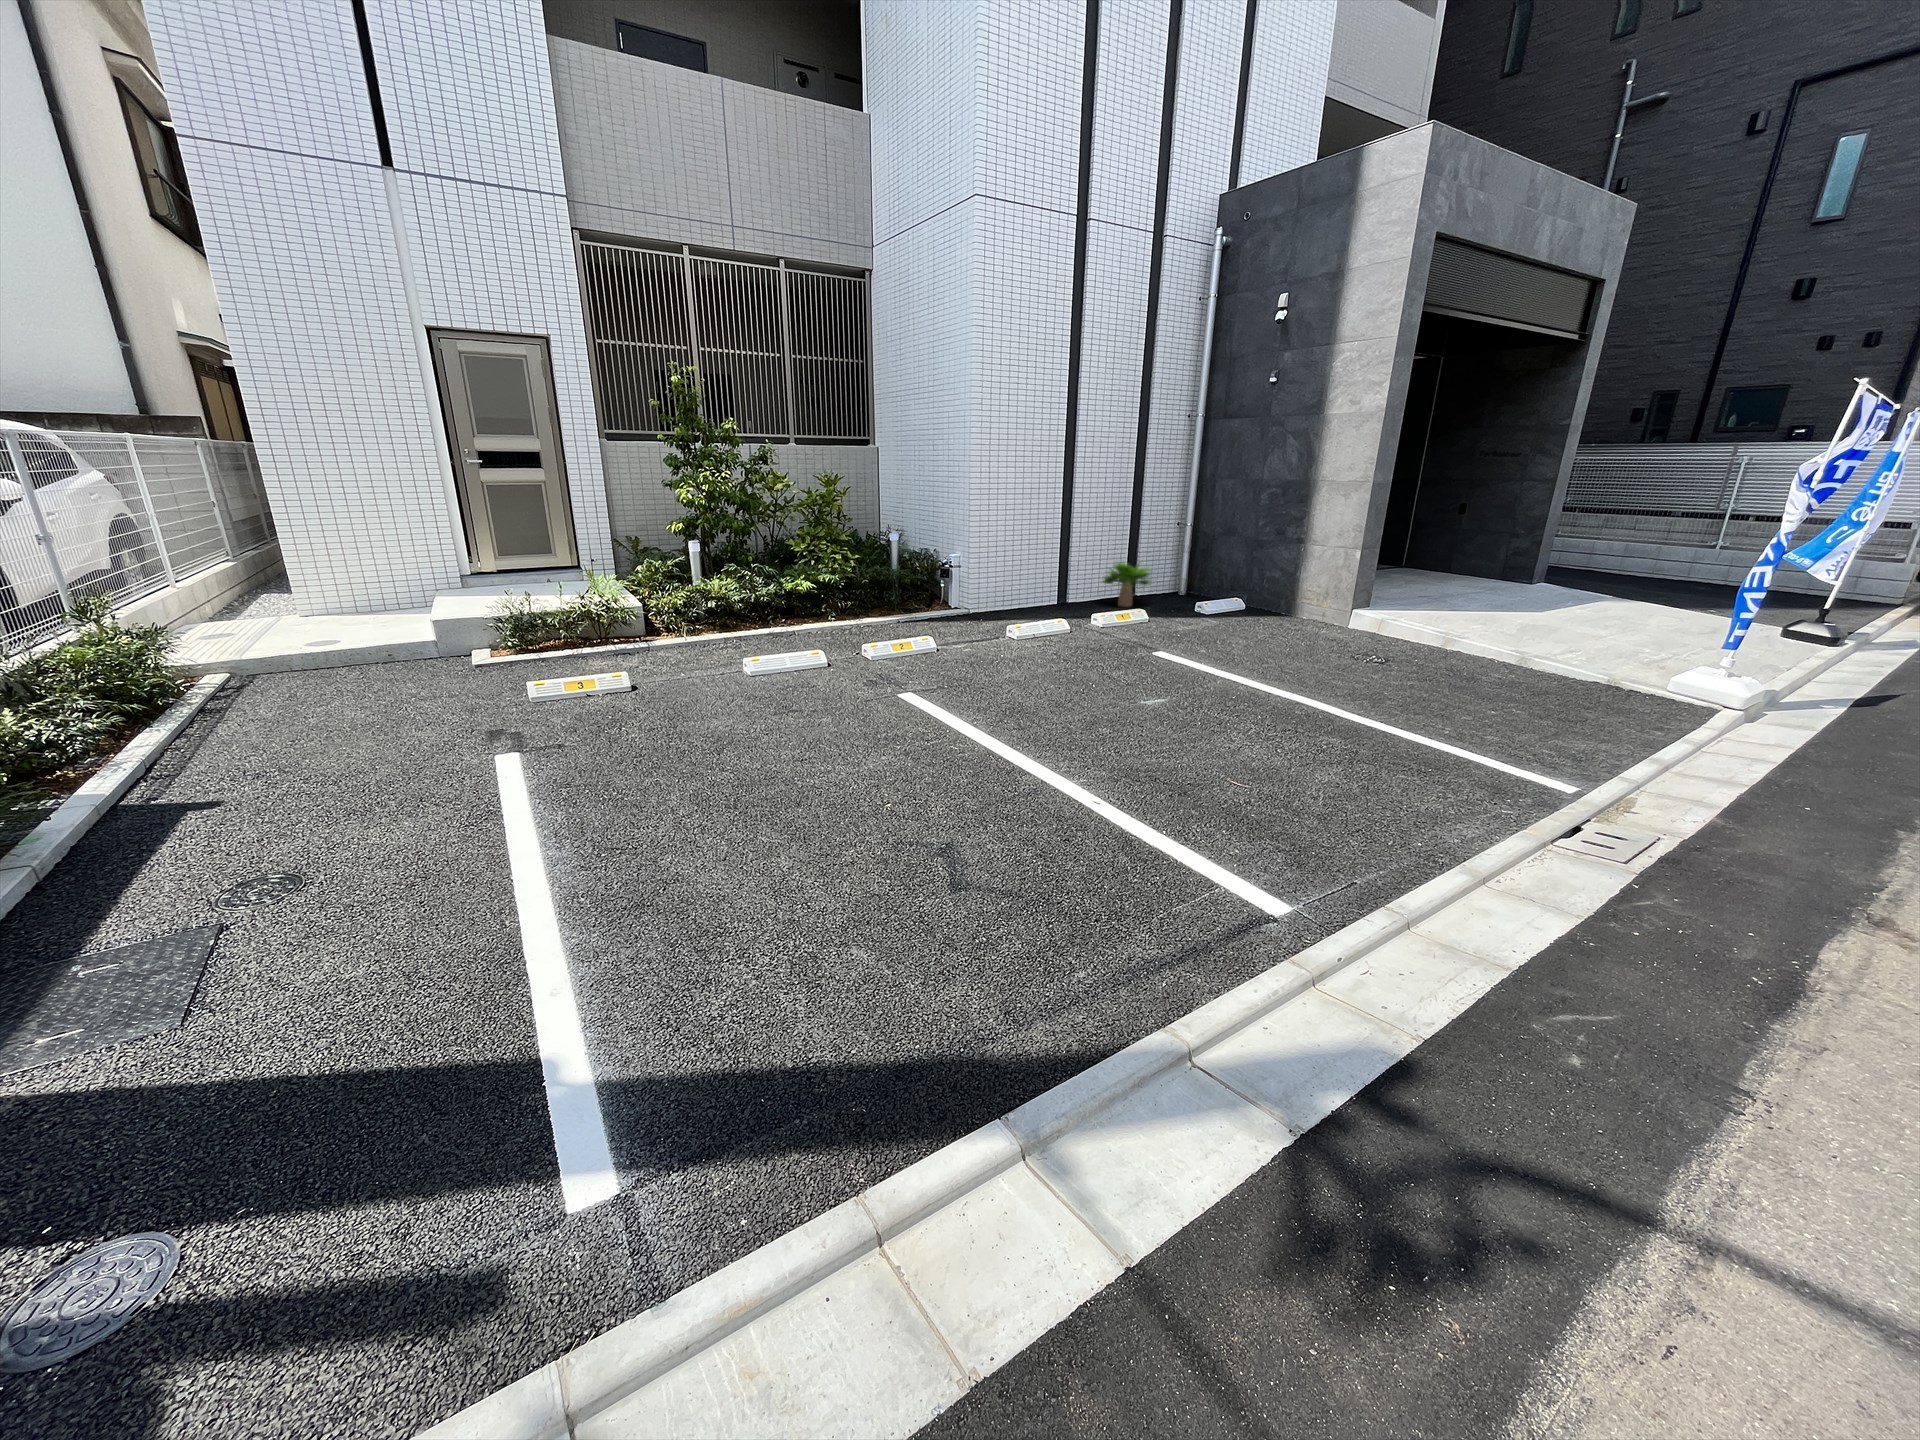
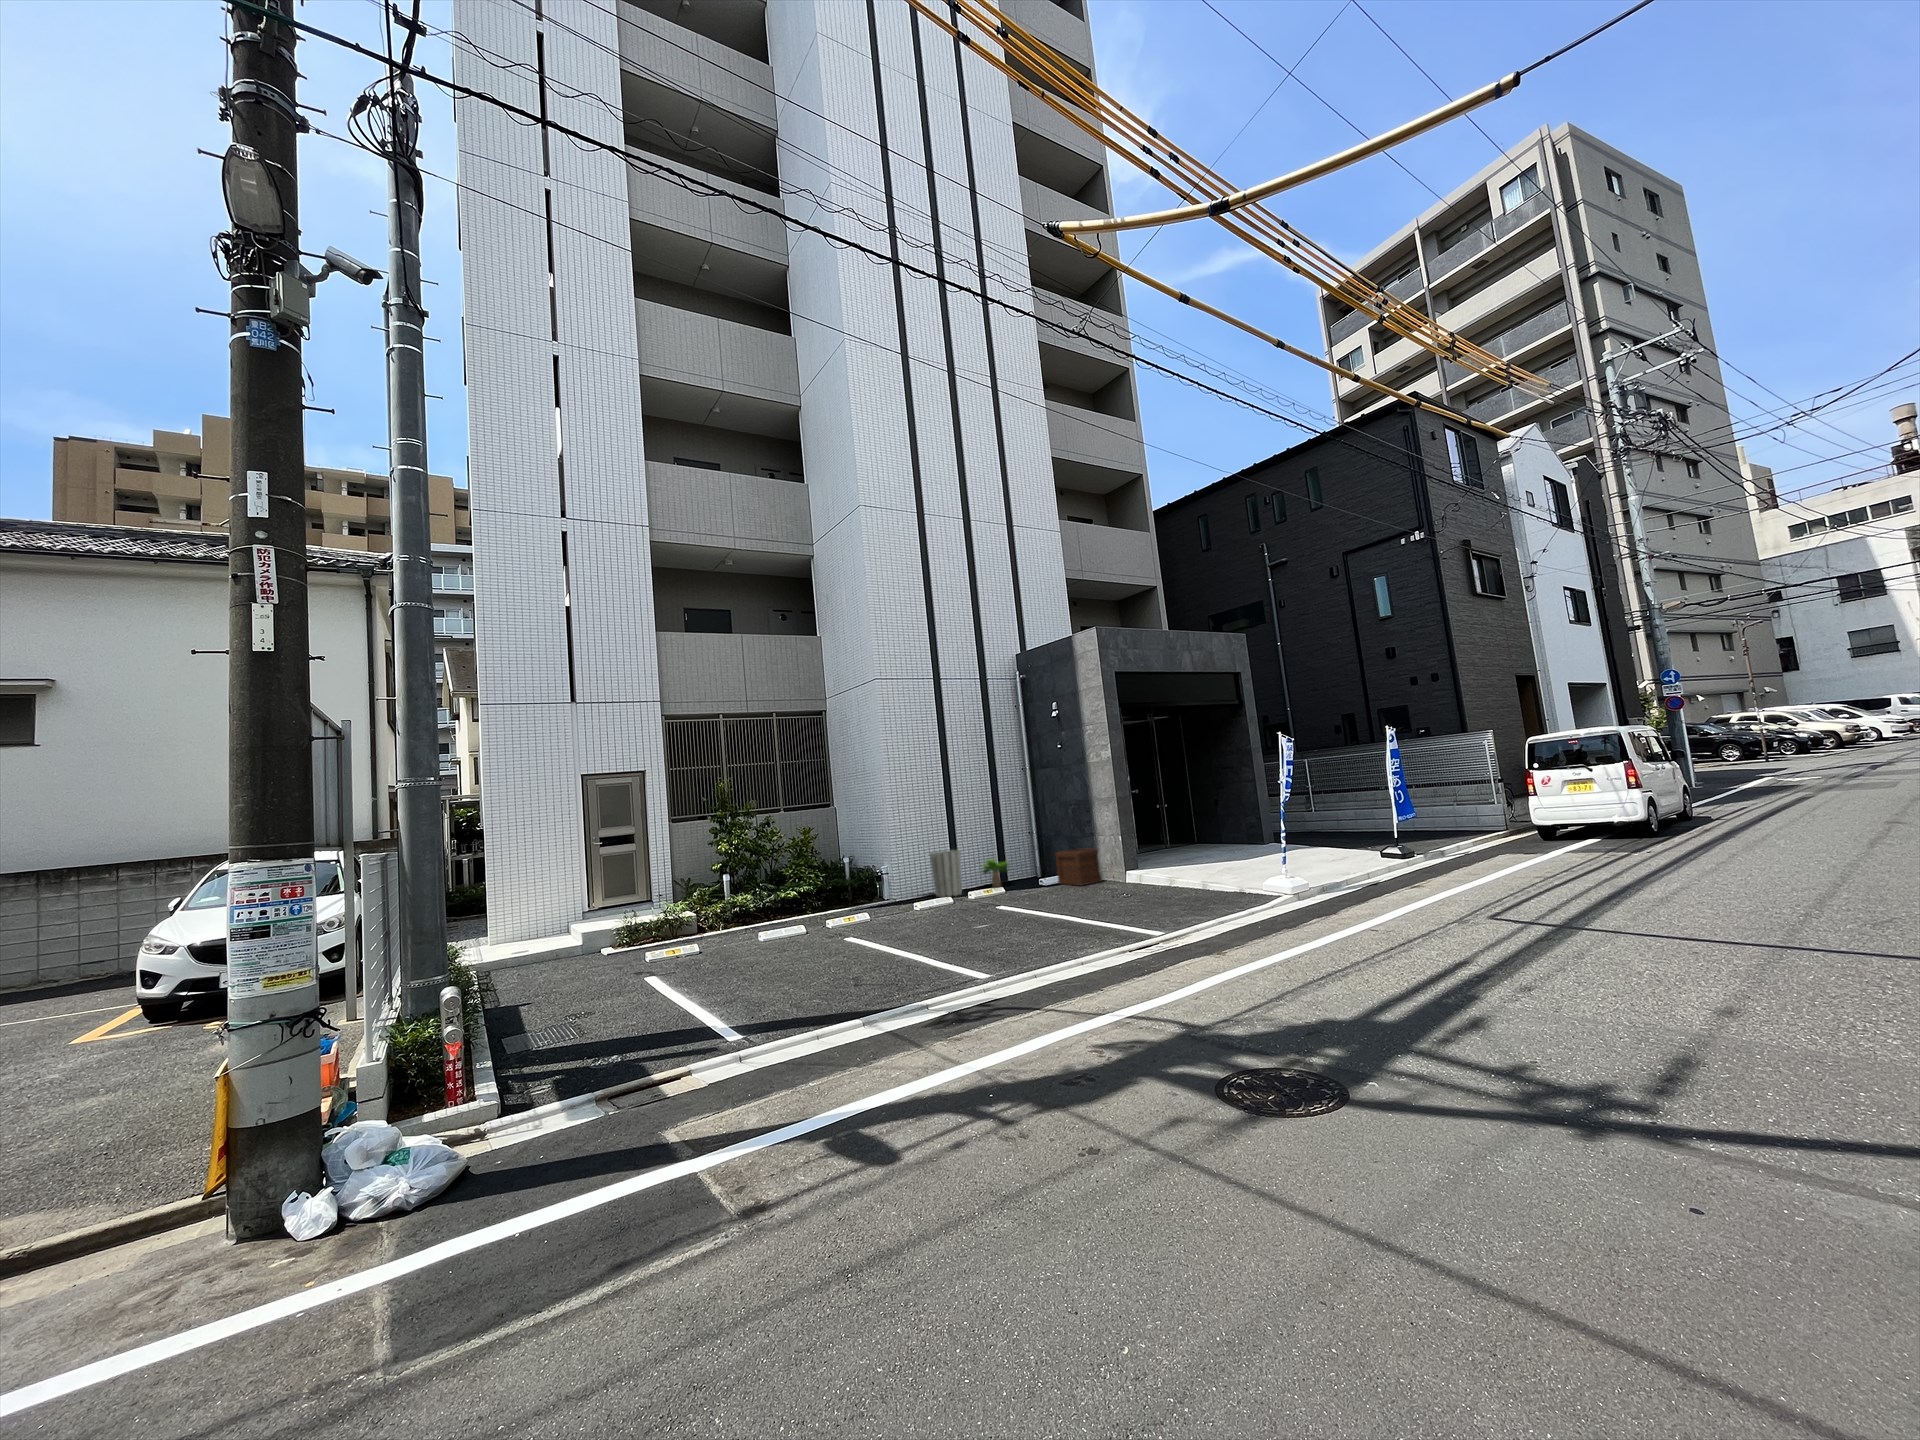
trash can: none [1030,539,1082,616] -> present [930,850,962,897]
wooden crate: none [1228,561,1314,625] -> present [1055,849,1102,886]

